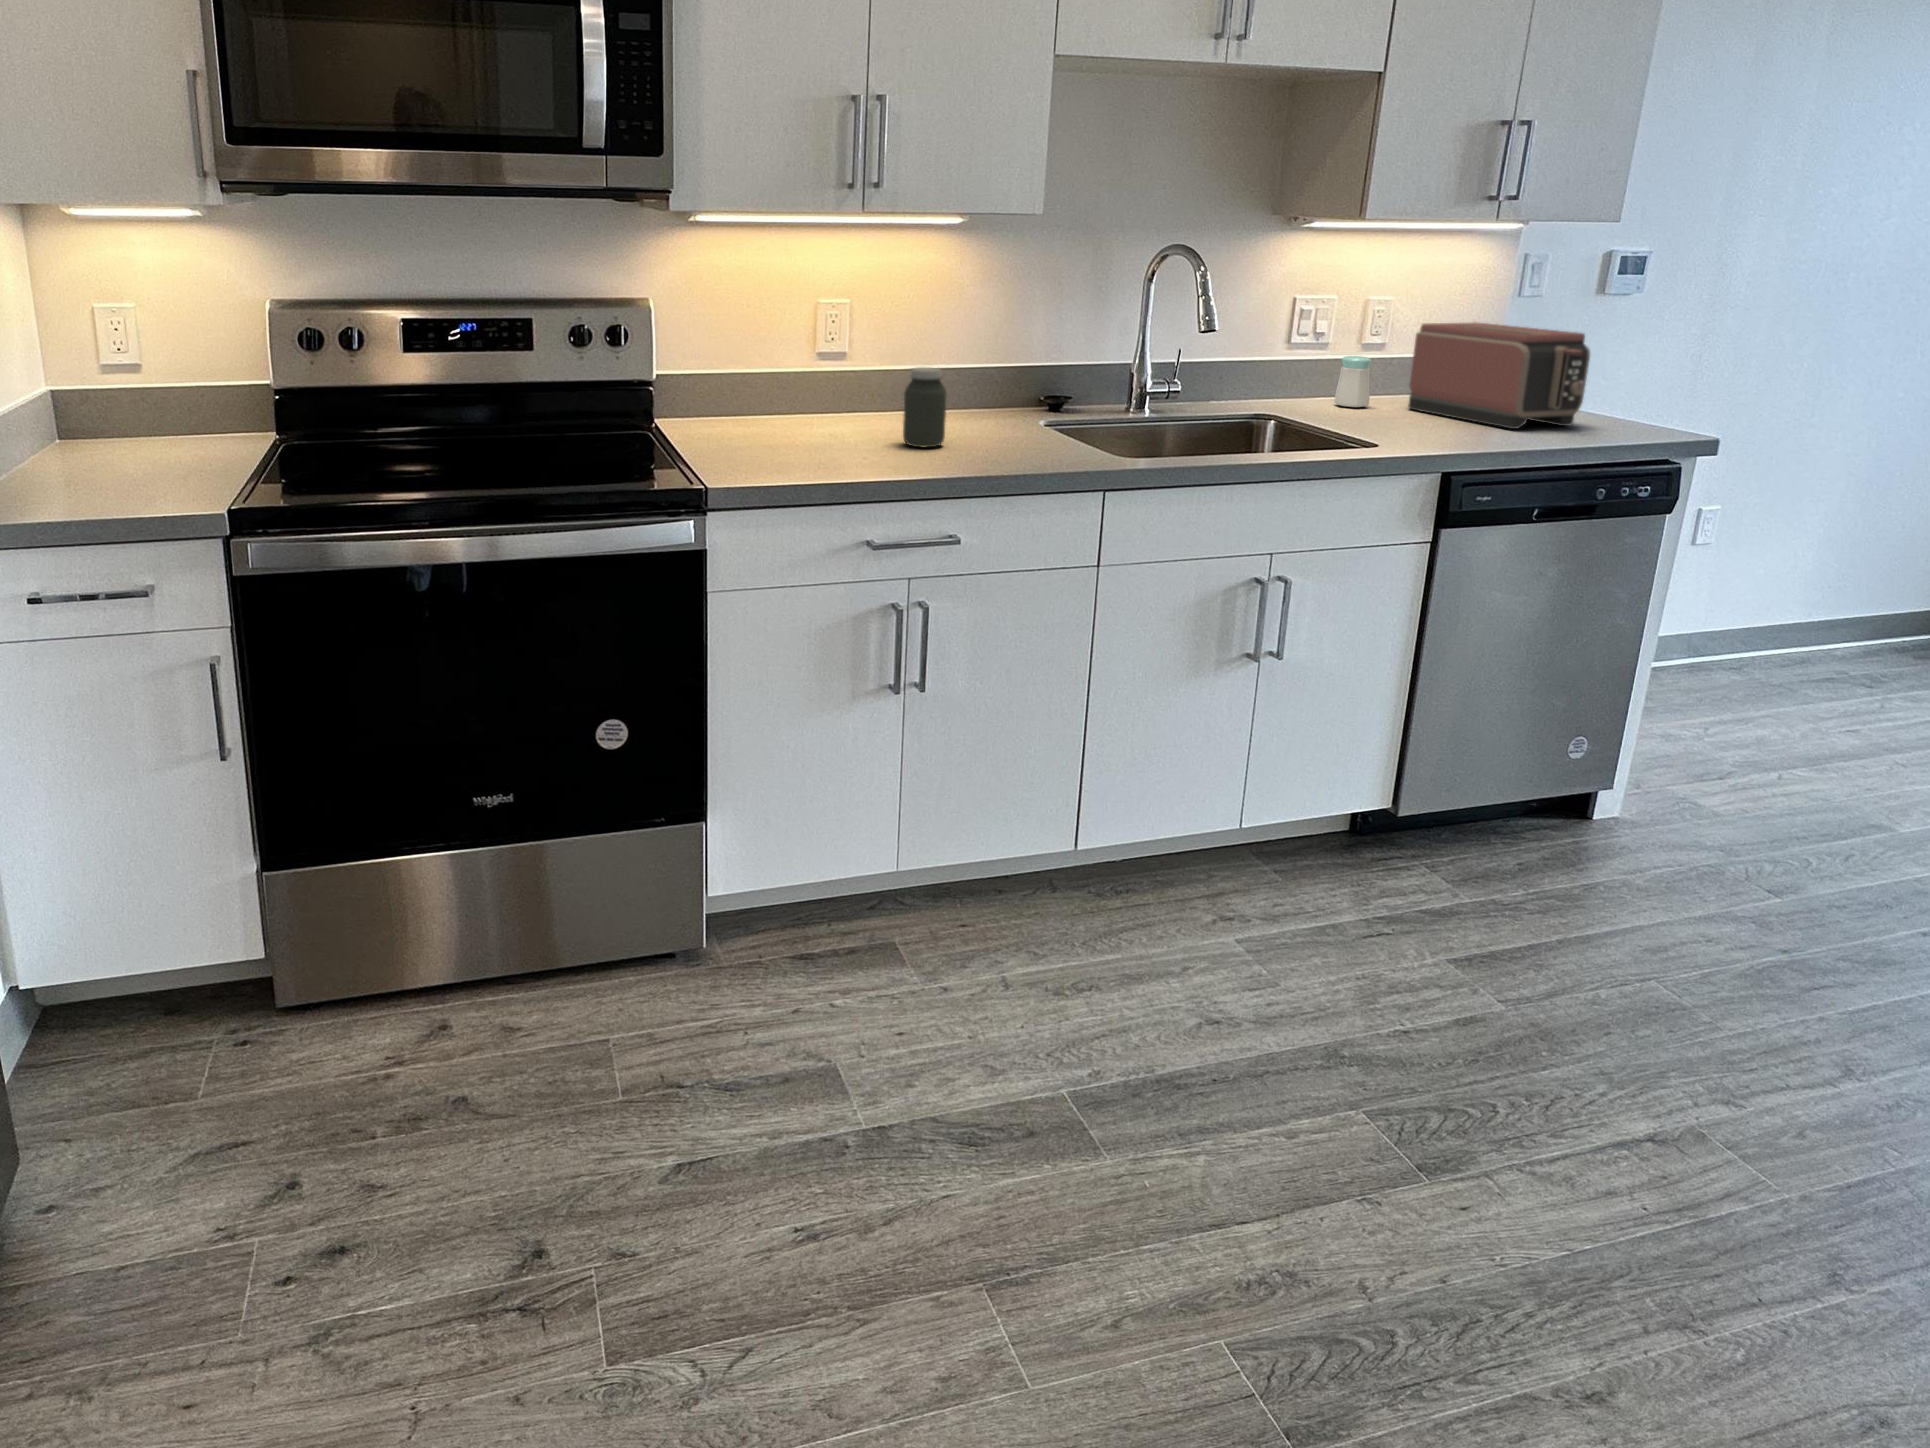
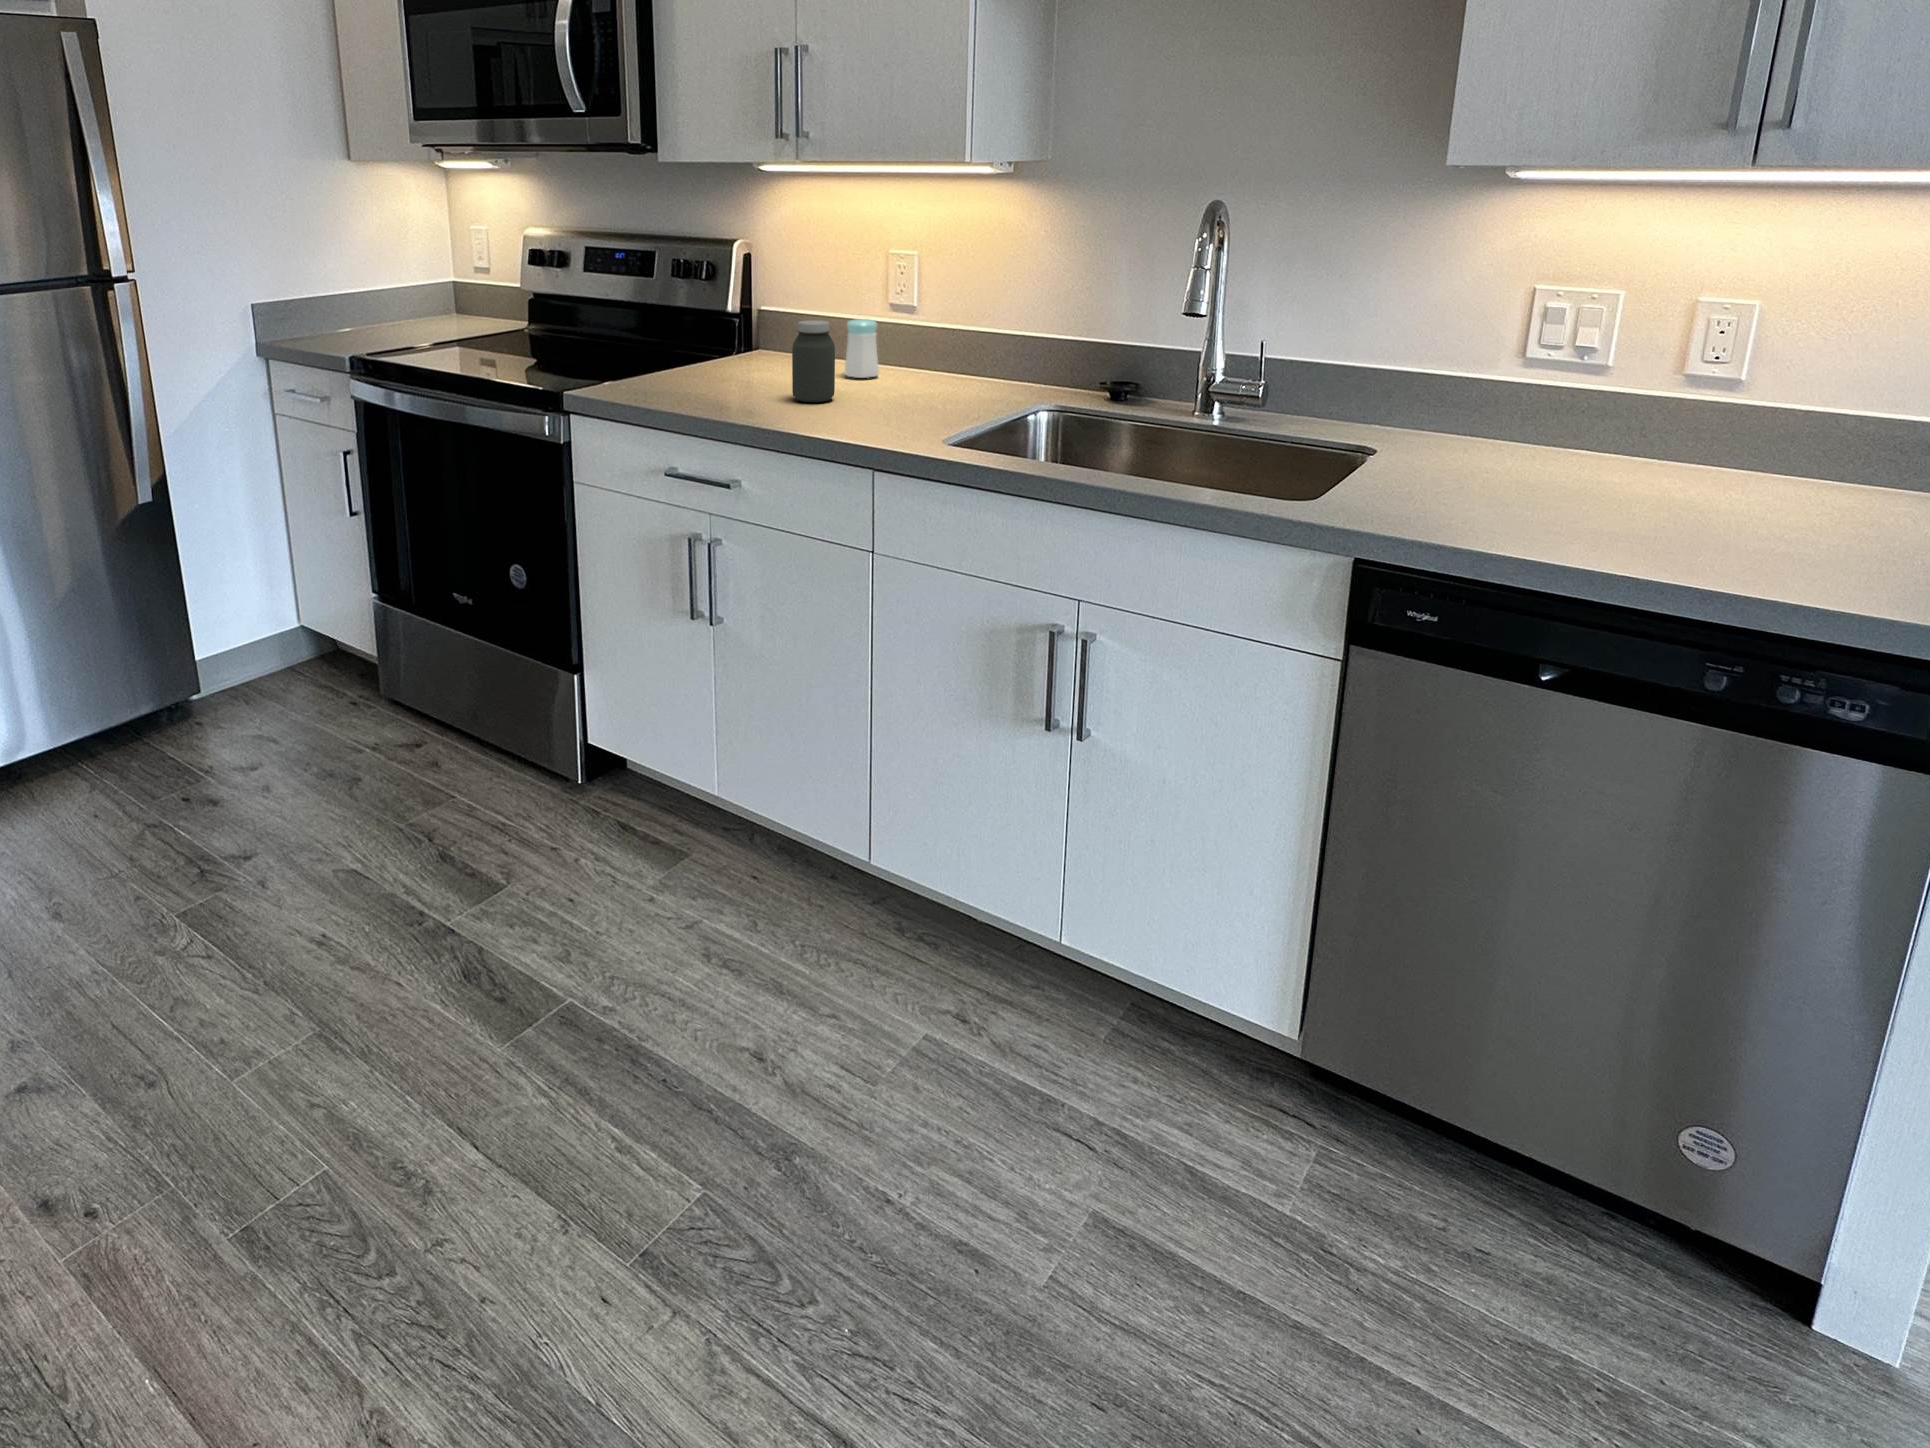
toaster: present [1408,322,1590,429] -> none [1640,344,1873,567]
salt shaker: present [1334,356,1371,407] -> present [845,319,879,378]

